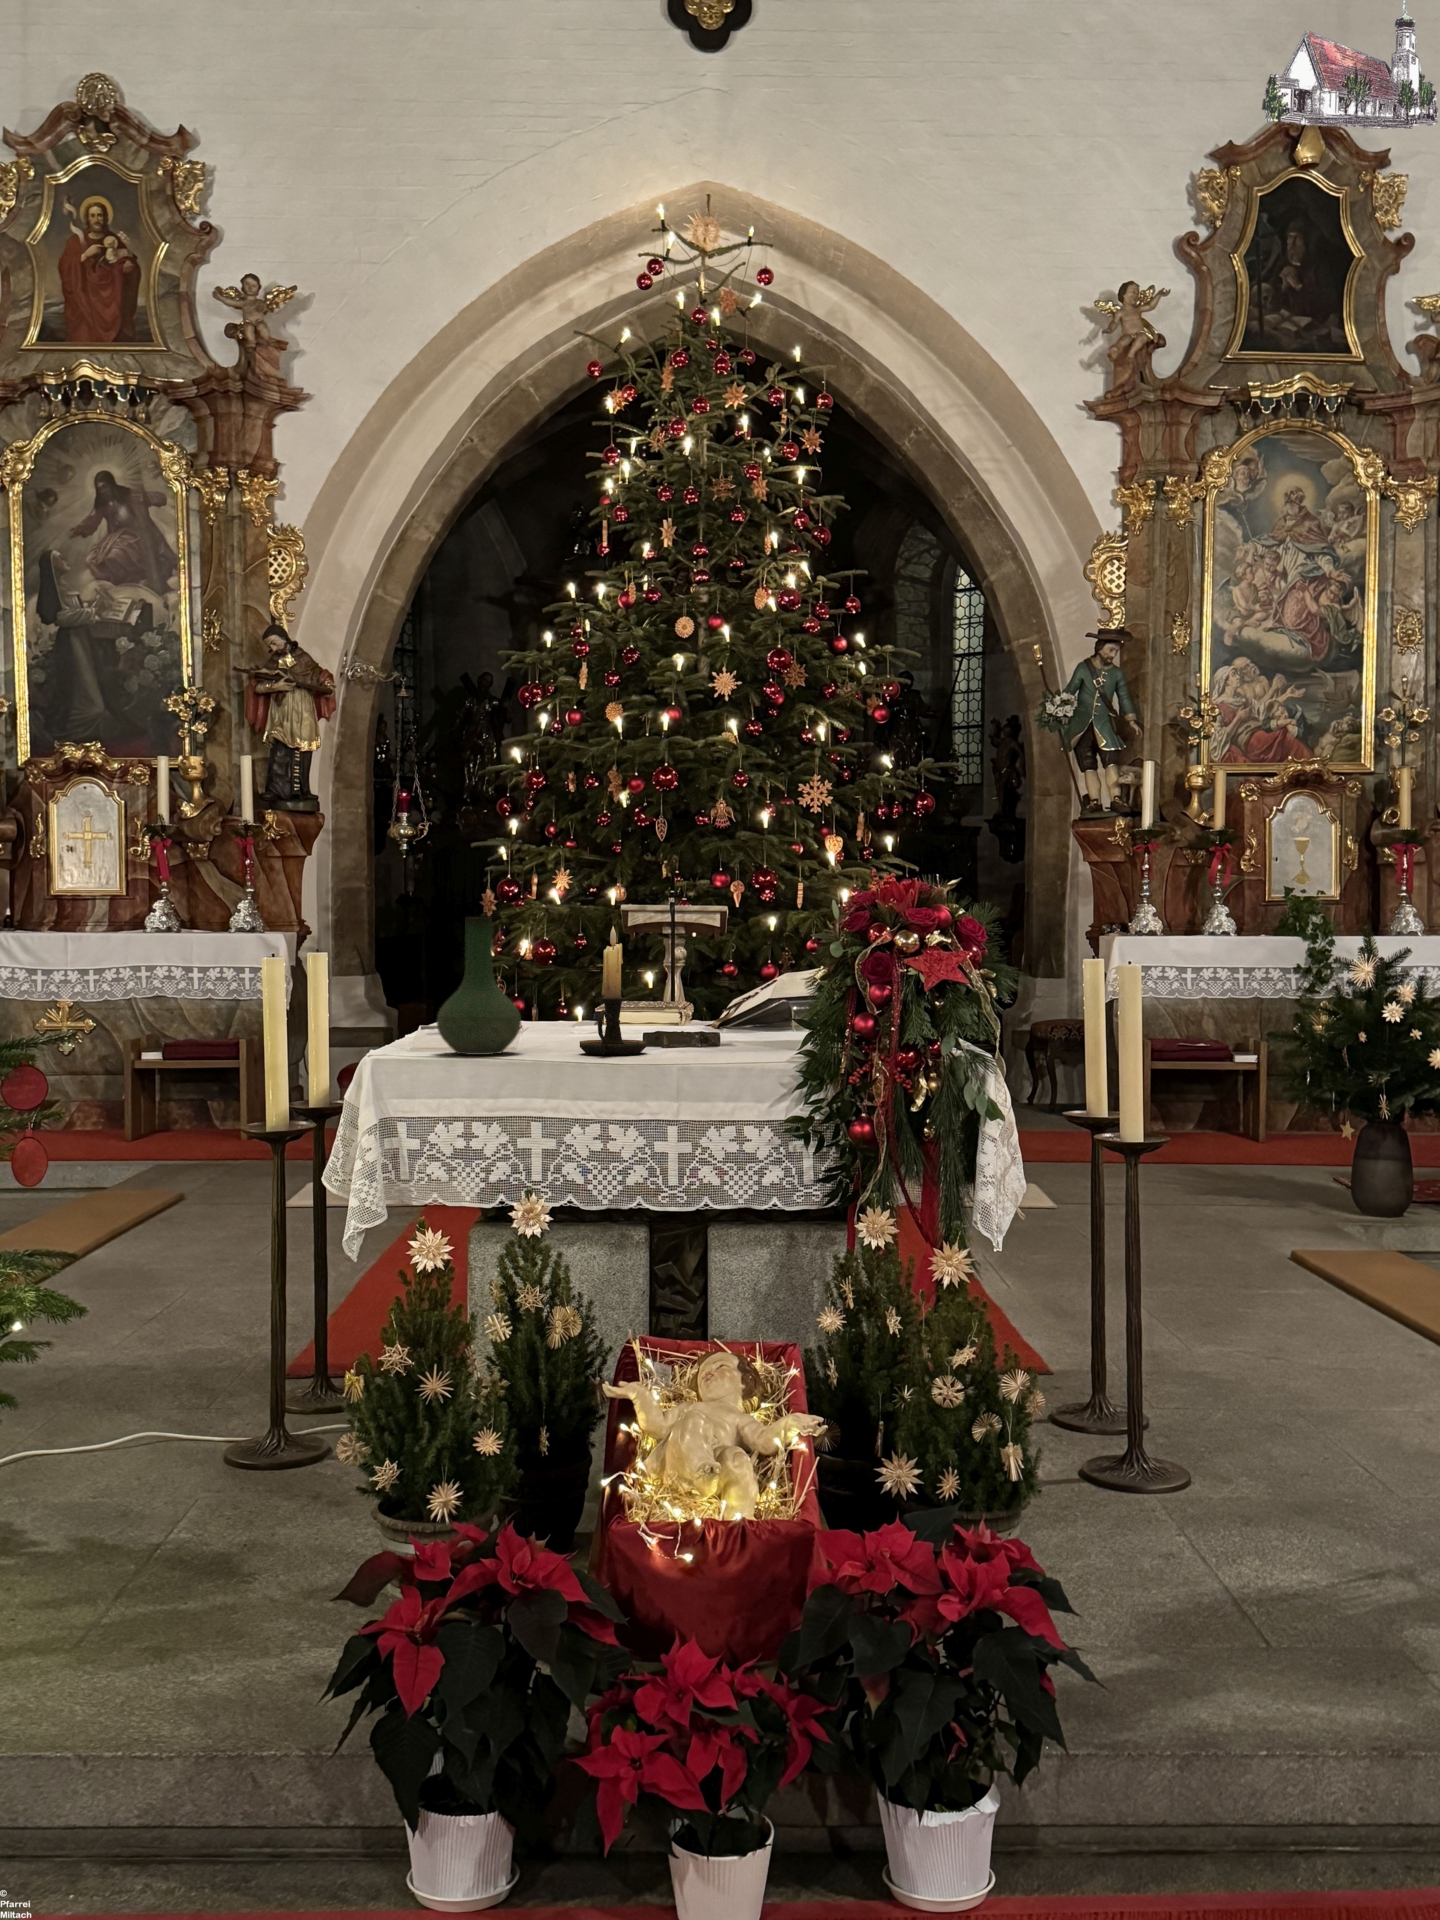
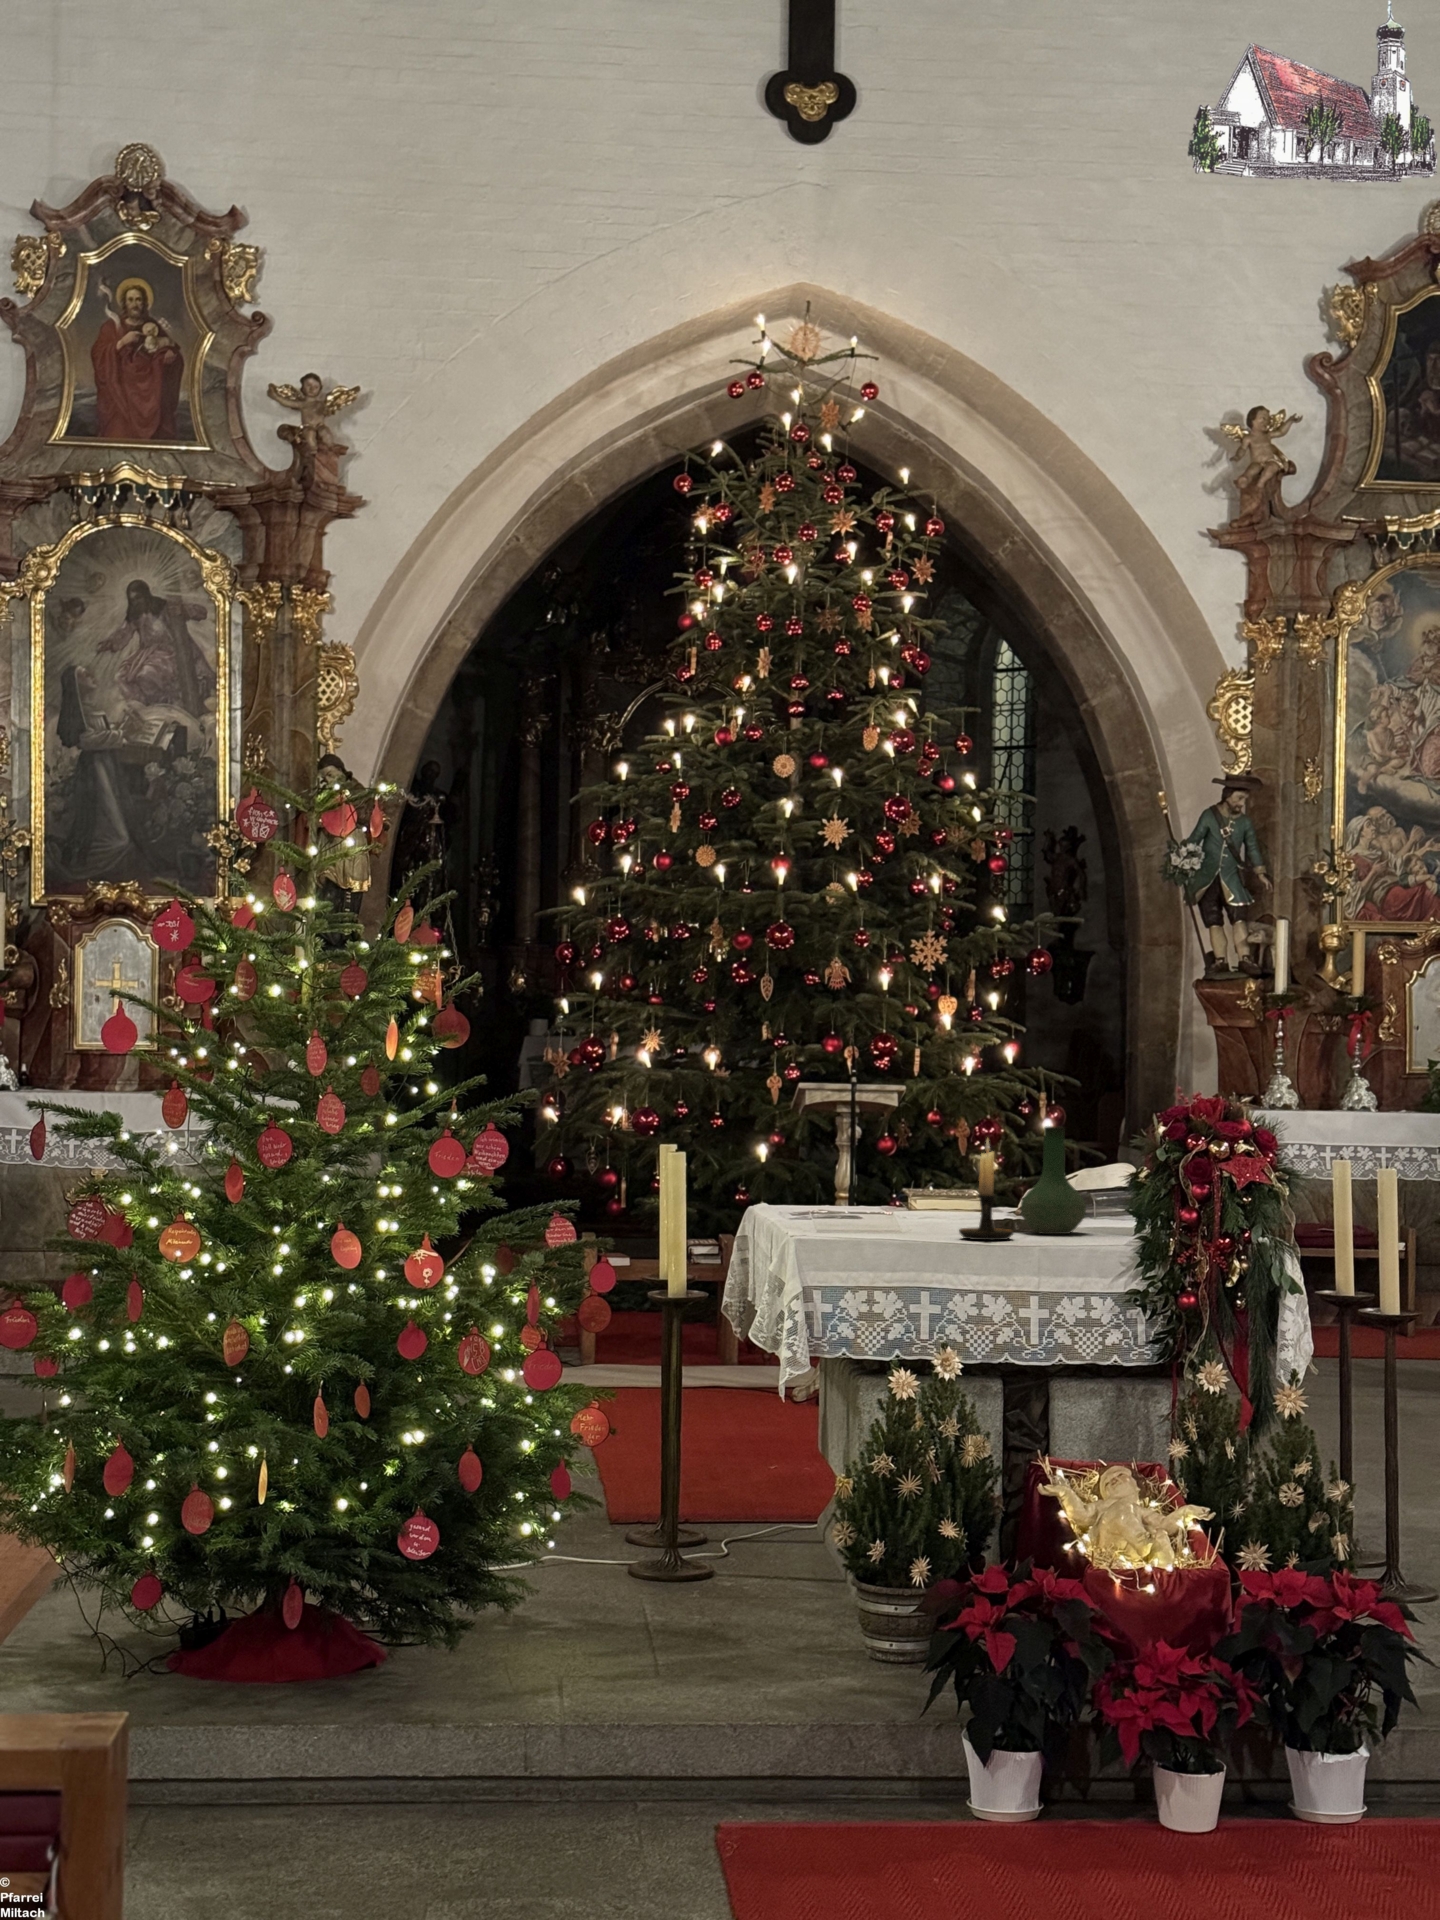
vase: present [437,917,521,1055] -> present [1021,1126,1086,1234]

